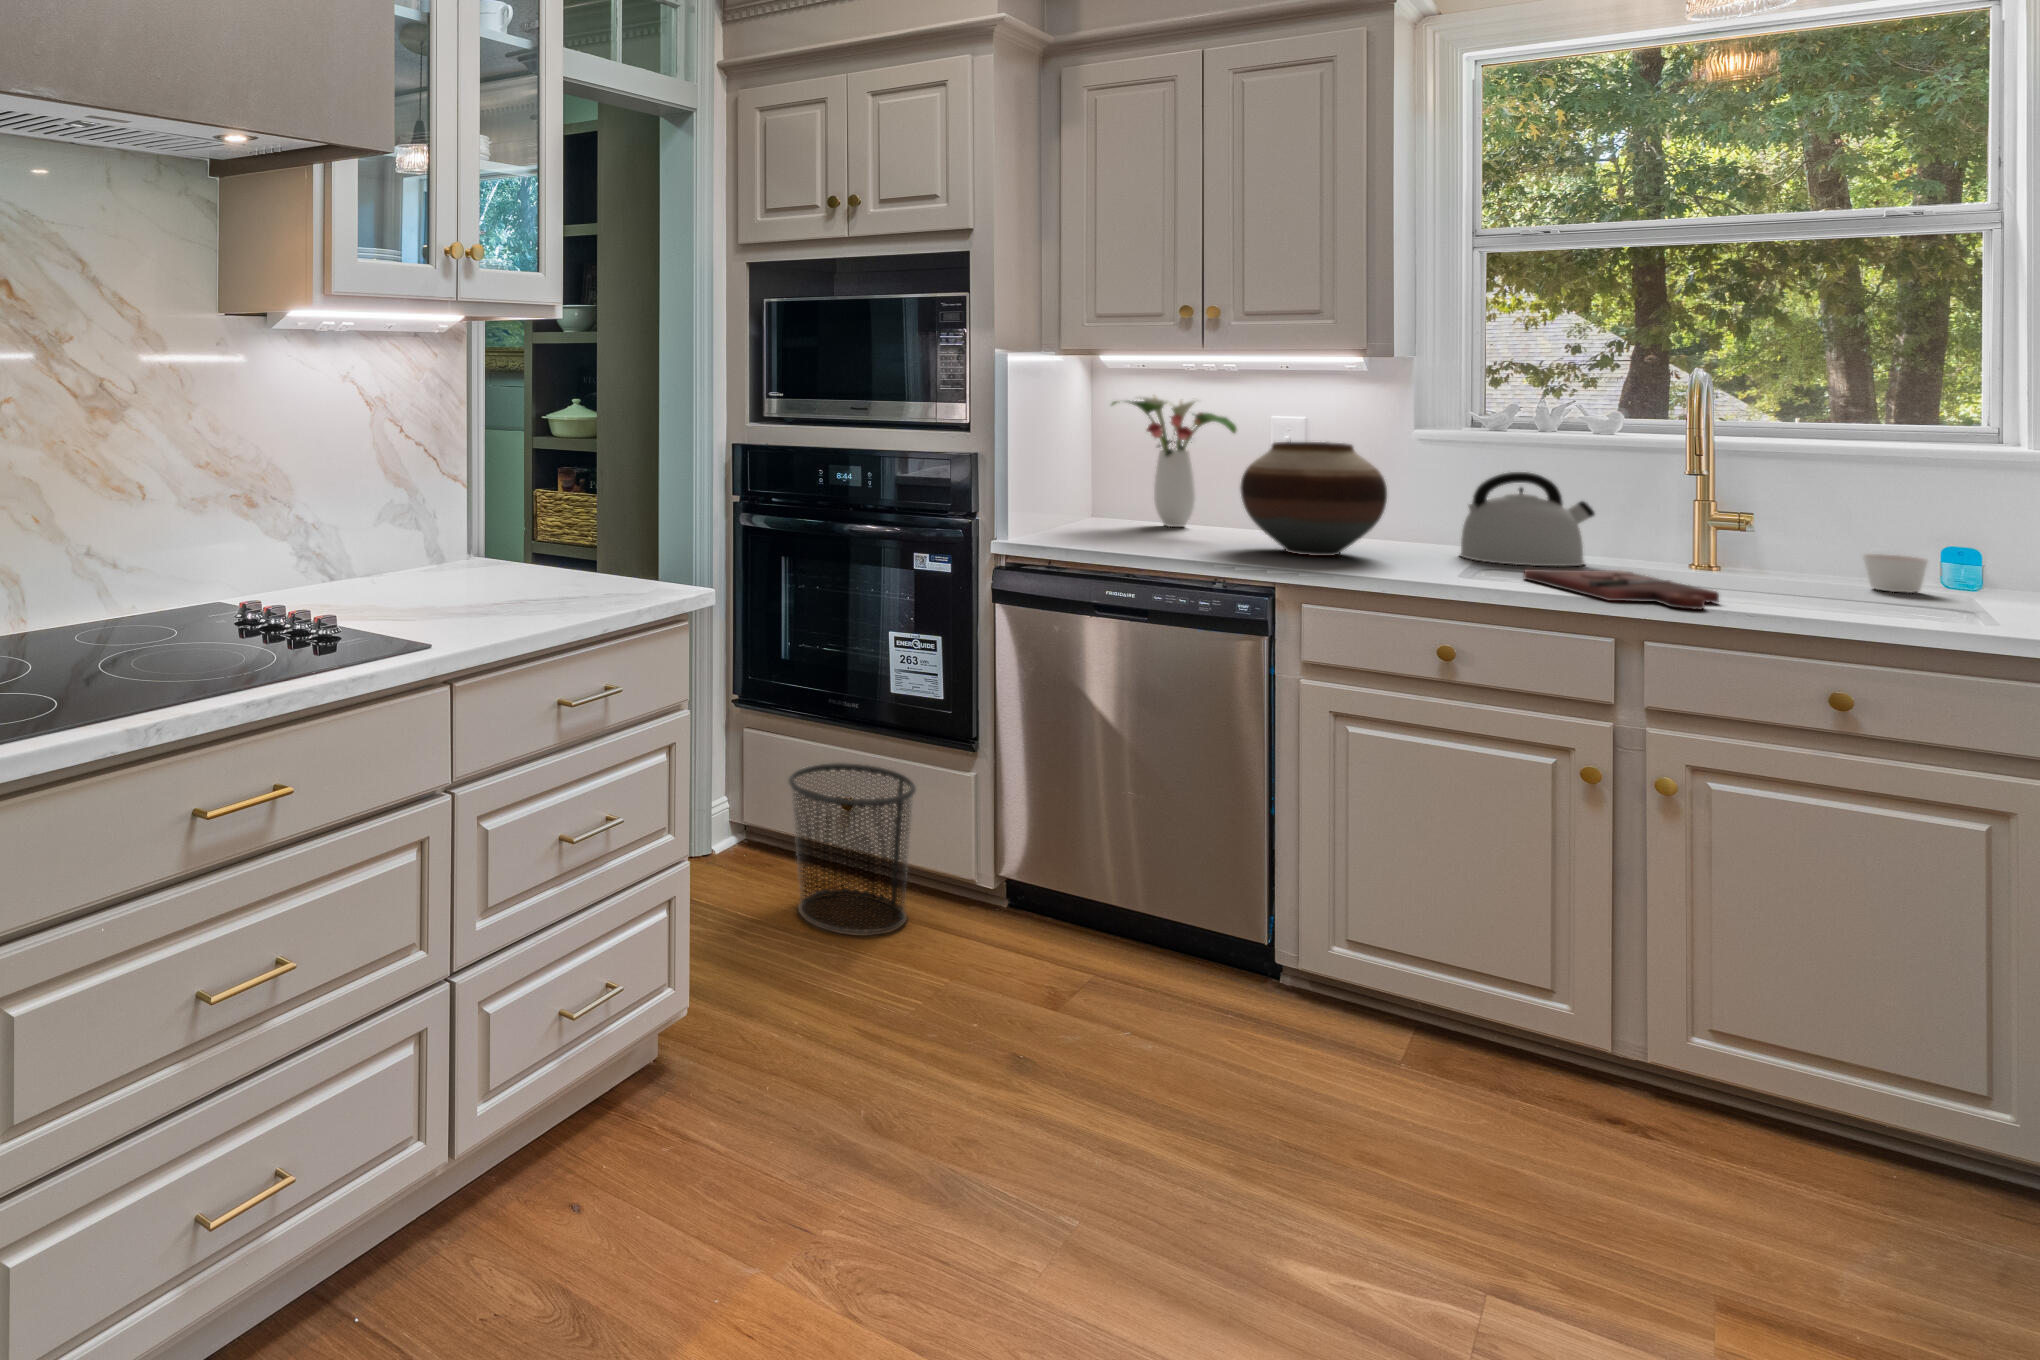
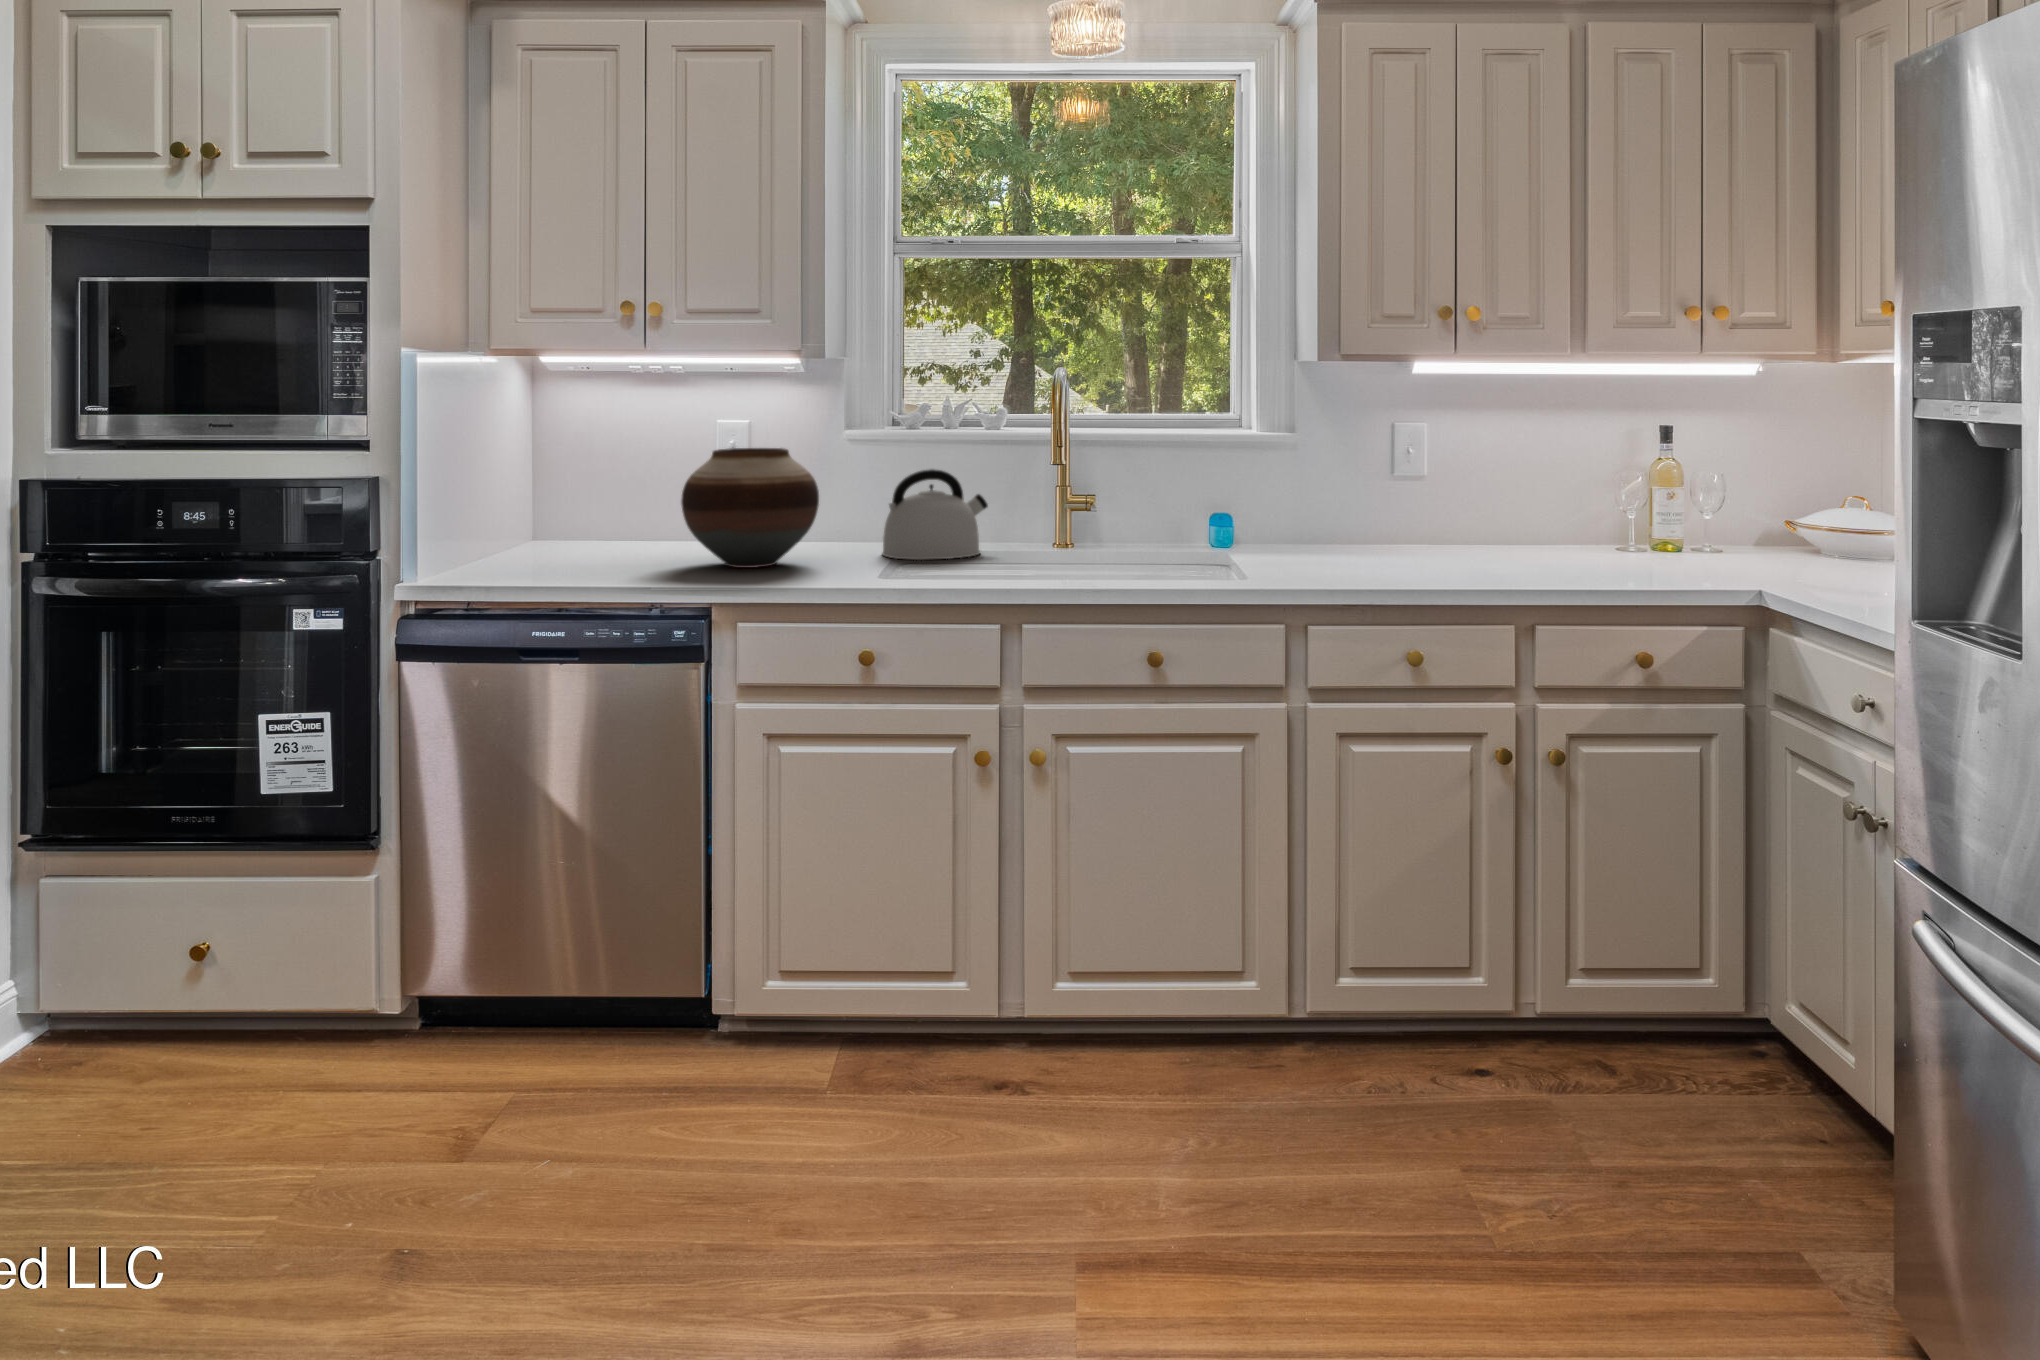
flower arrangement: present [1112,395,1237,527] -> none [549,400,682,547]
candle: present [1863,554,1928,593] -> none [1168,526,1207,557]
cutting board: present [1524,569,1719,609] -> none [931,558,1075,591]
waste bin: present [788,763,916,936] -> none [97,893,292,1137]

